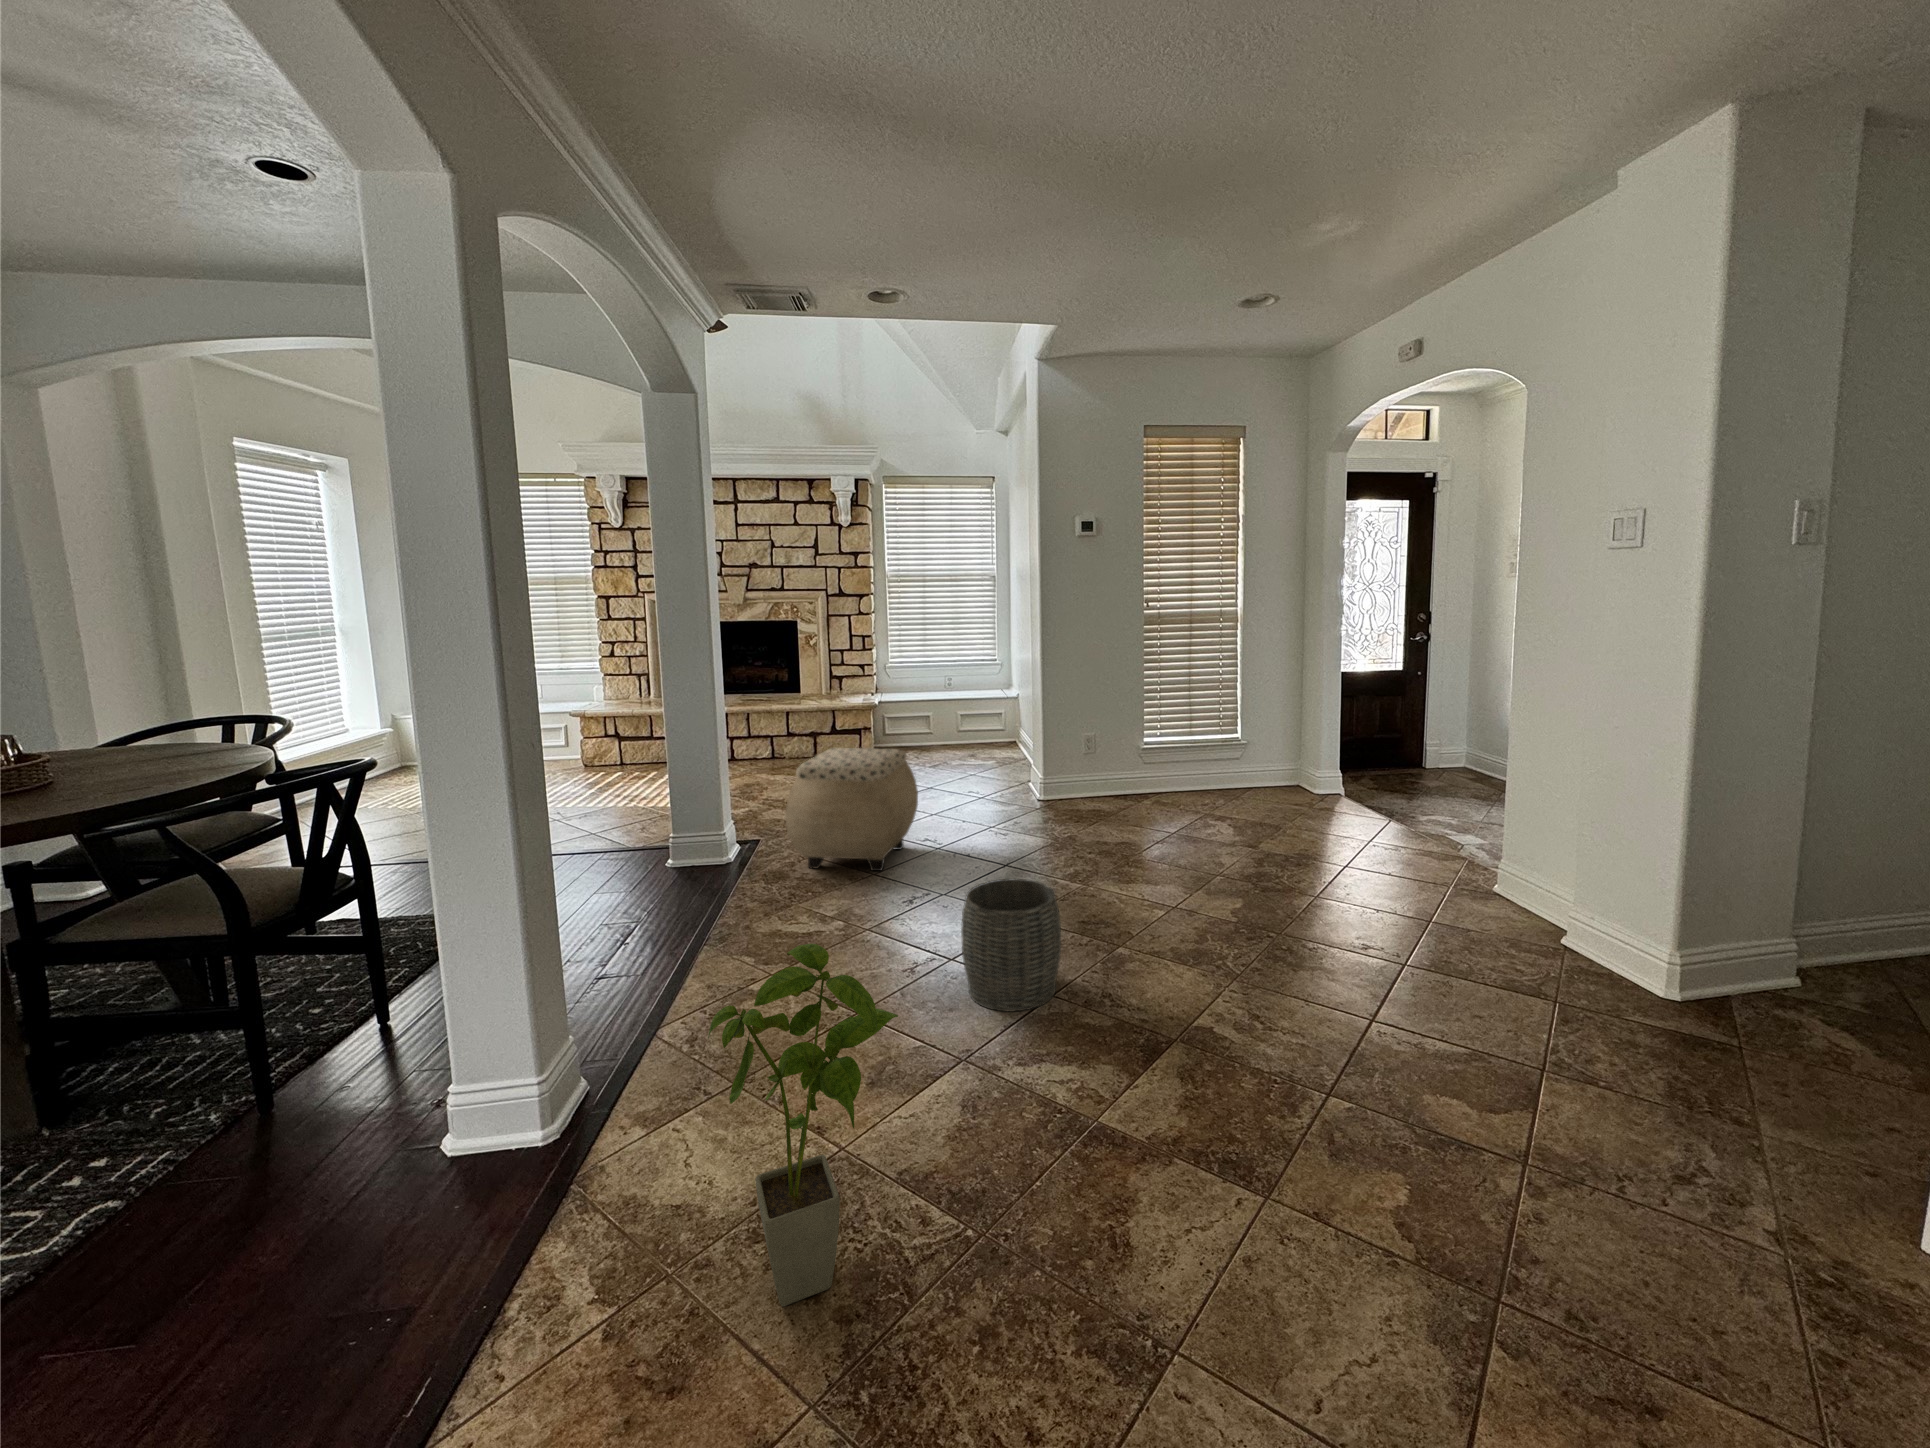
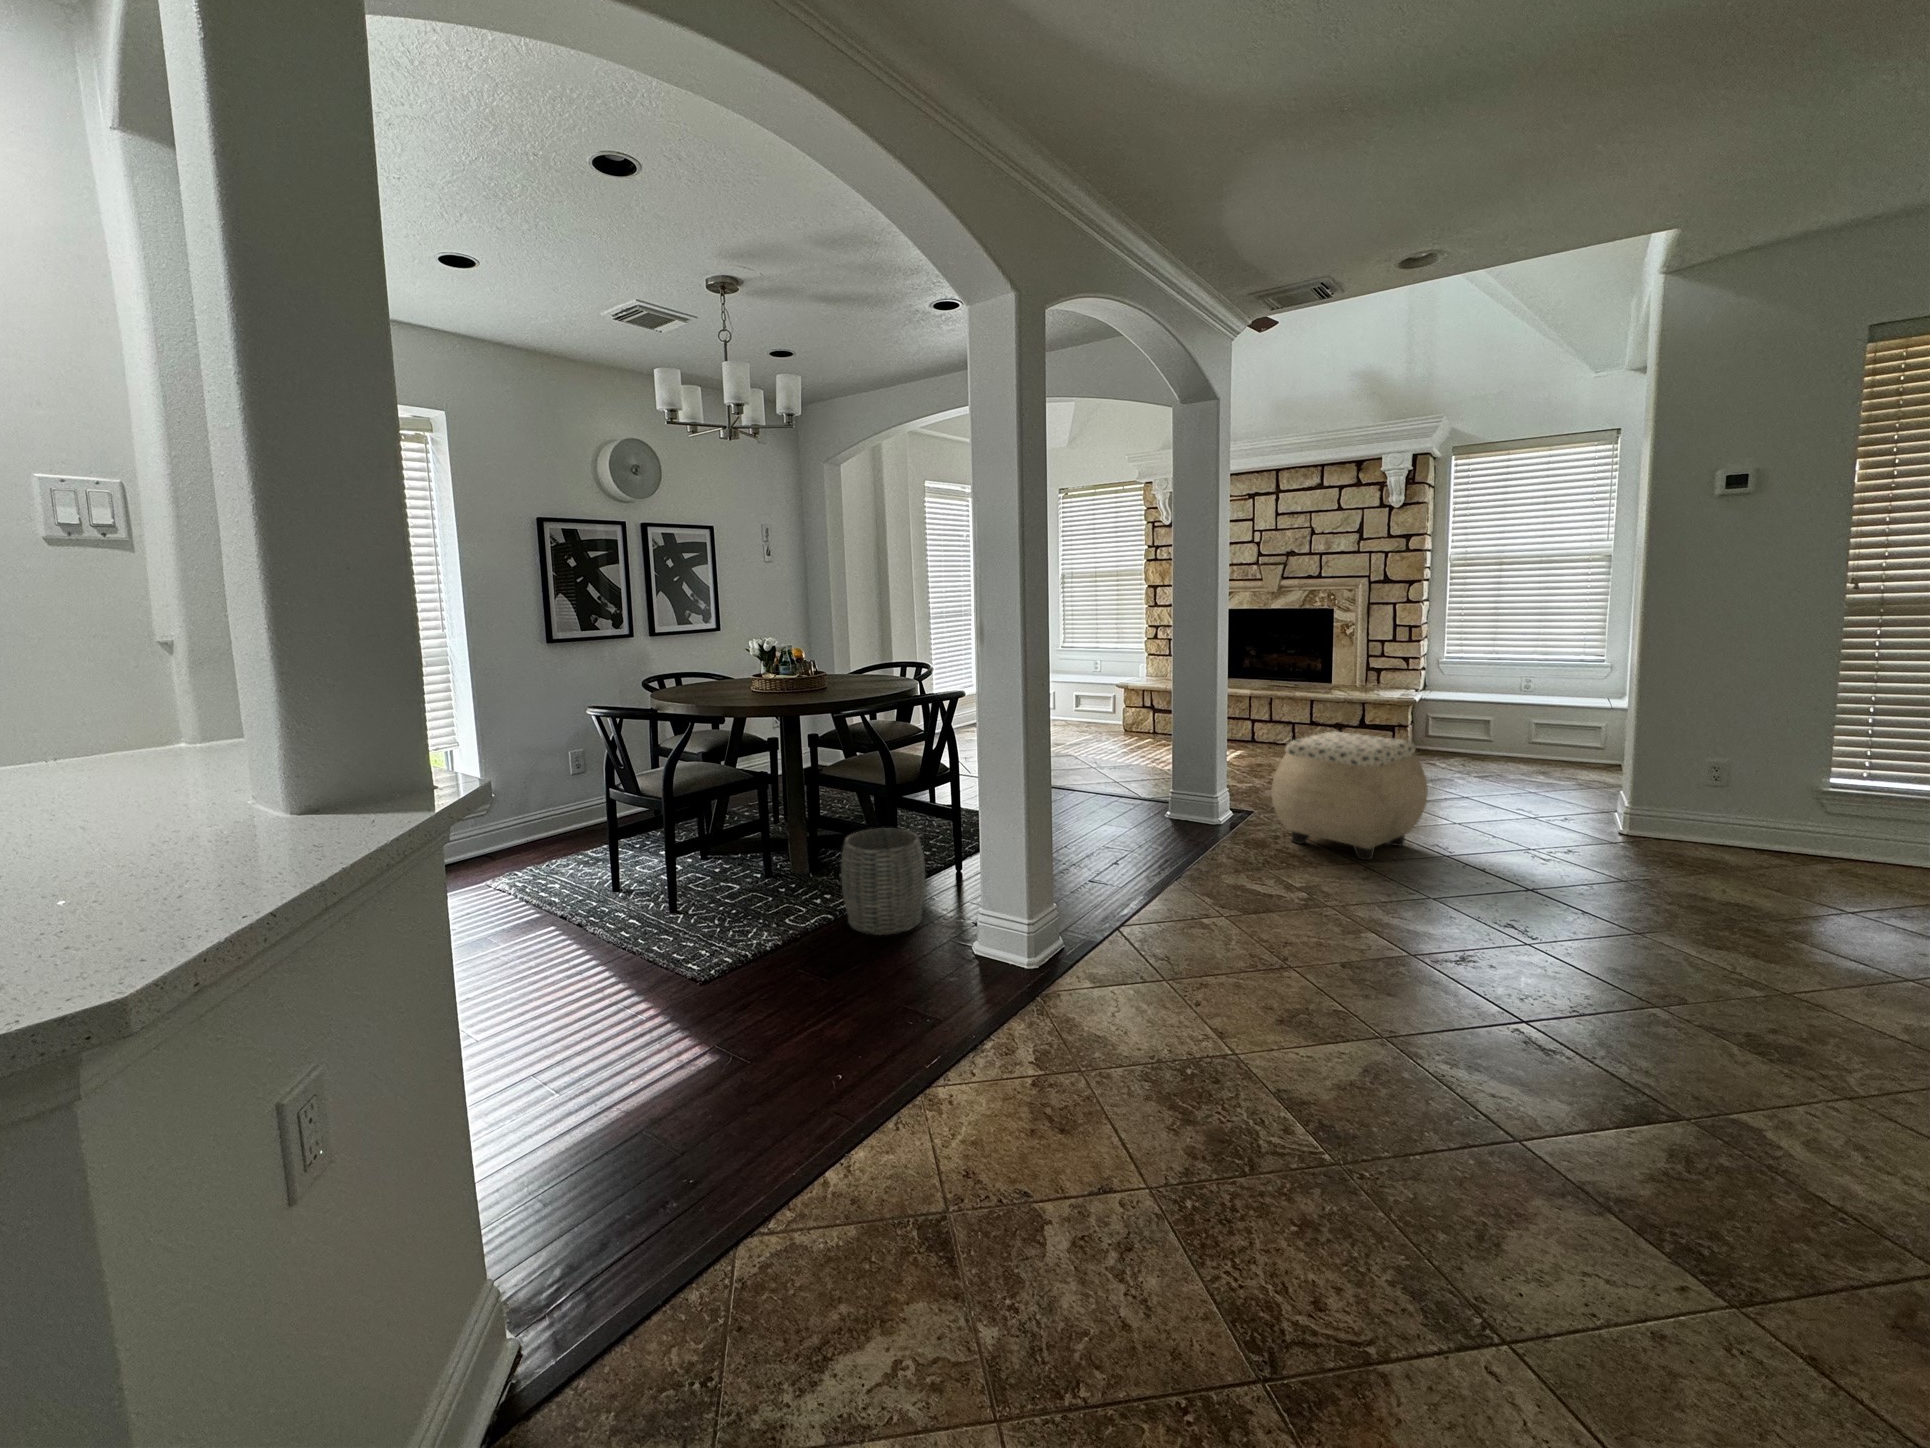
woven basket: present [961,879,1061,1012] -> present [841,828,925,935]
house plant: present [708,944,898,1306] -> none [1113,847,1276,1133]

